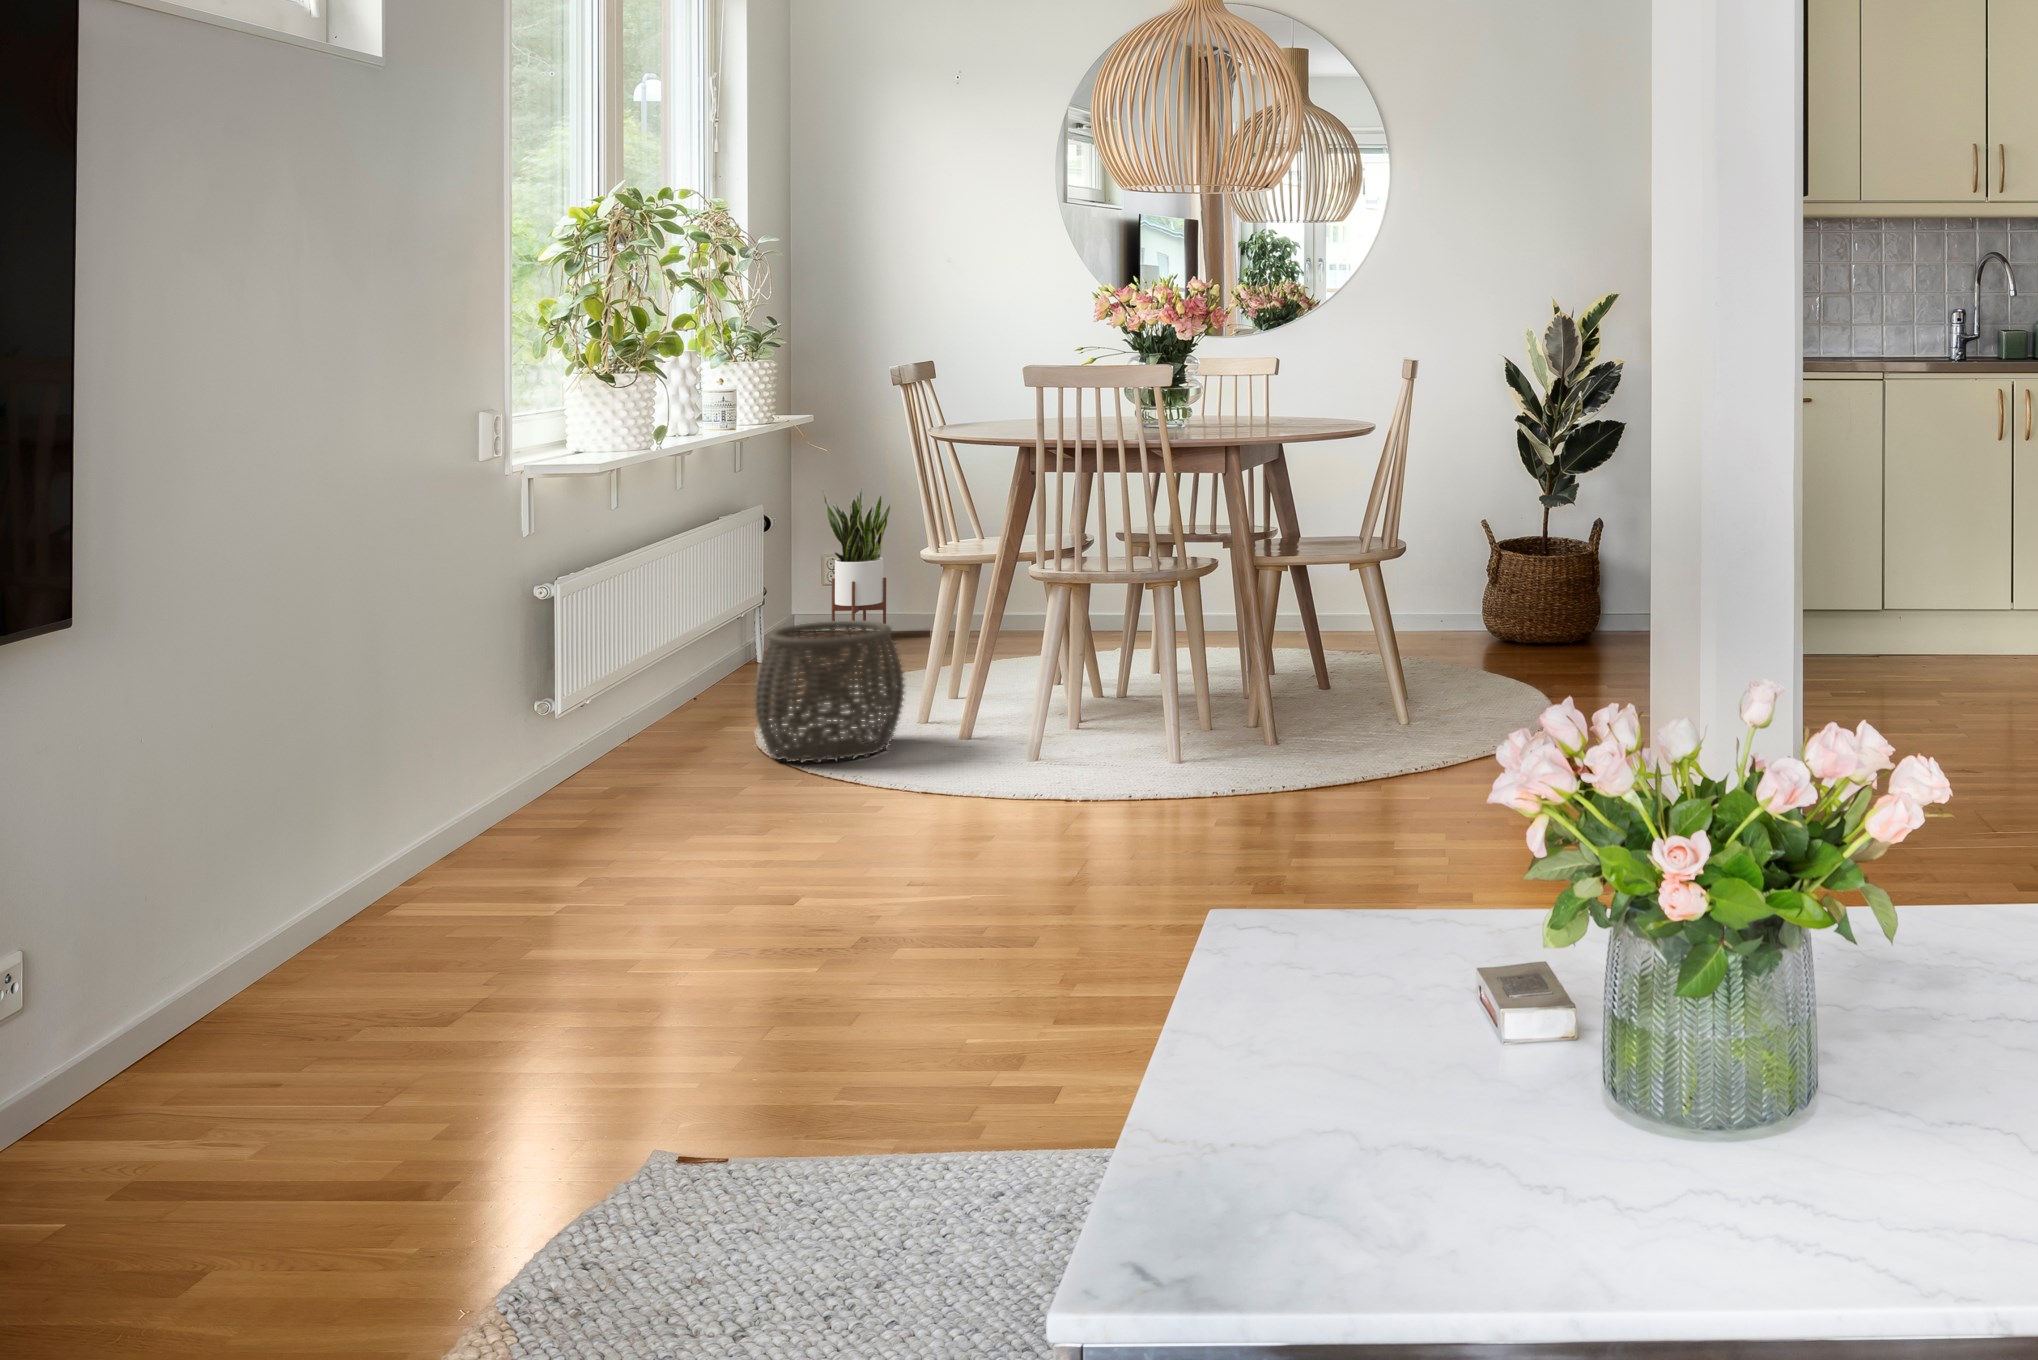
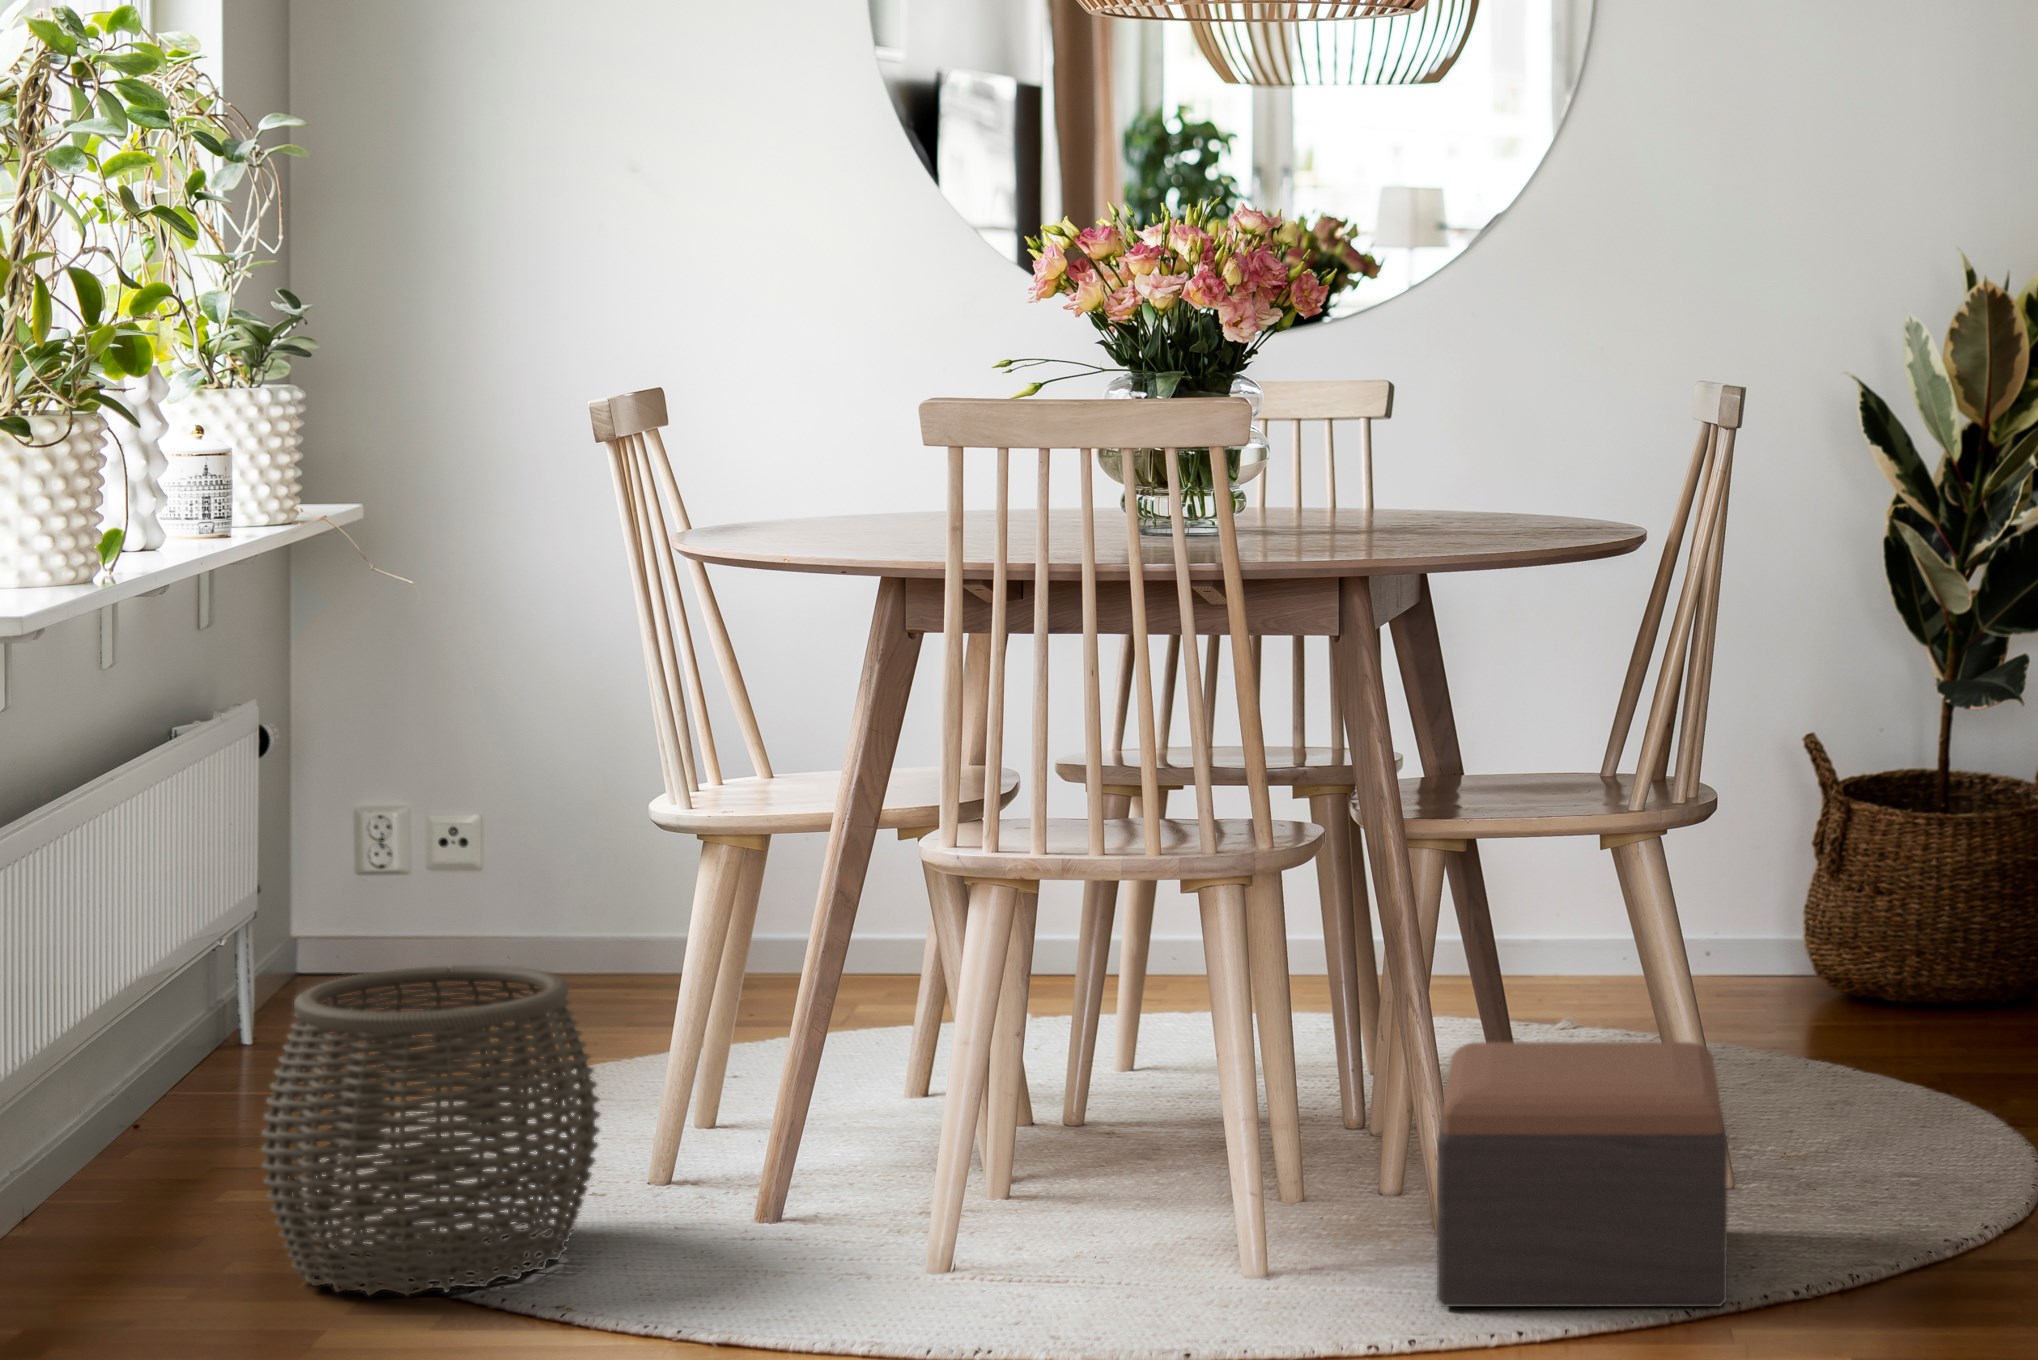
potted plant: present [821,486,891,636] -> none [417,650,562,984]
footstool: none [1272,650,1403,761] -> present [1437,1042,1727,1307]

